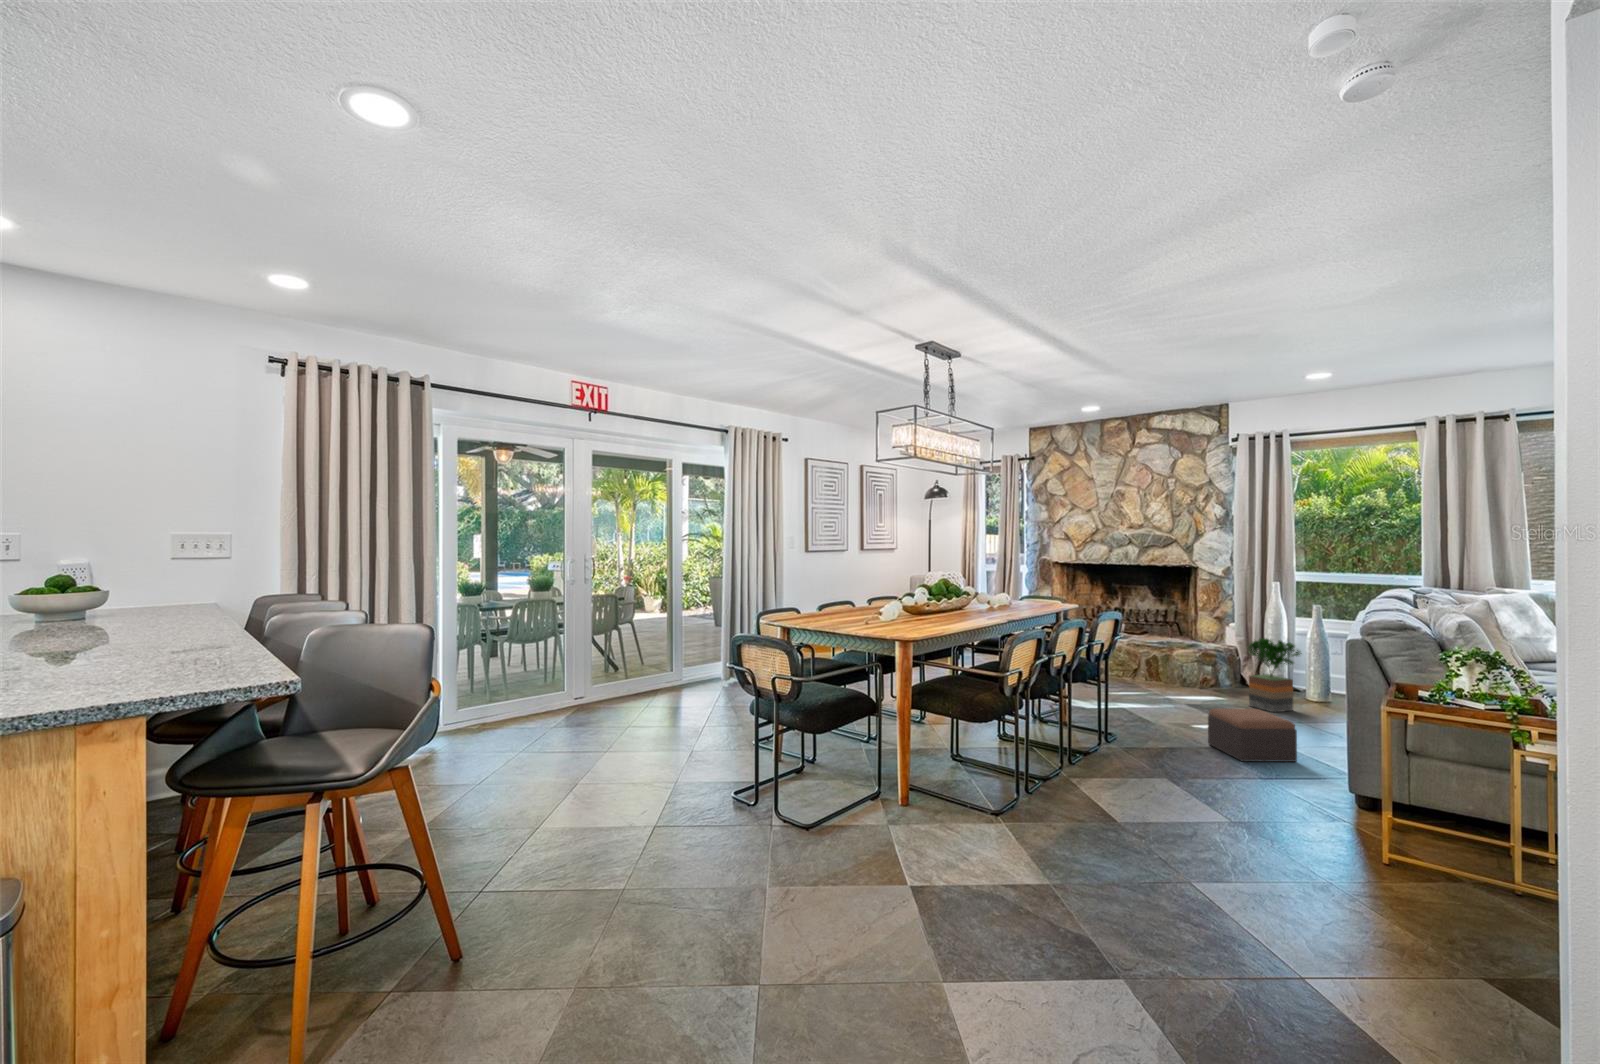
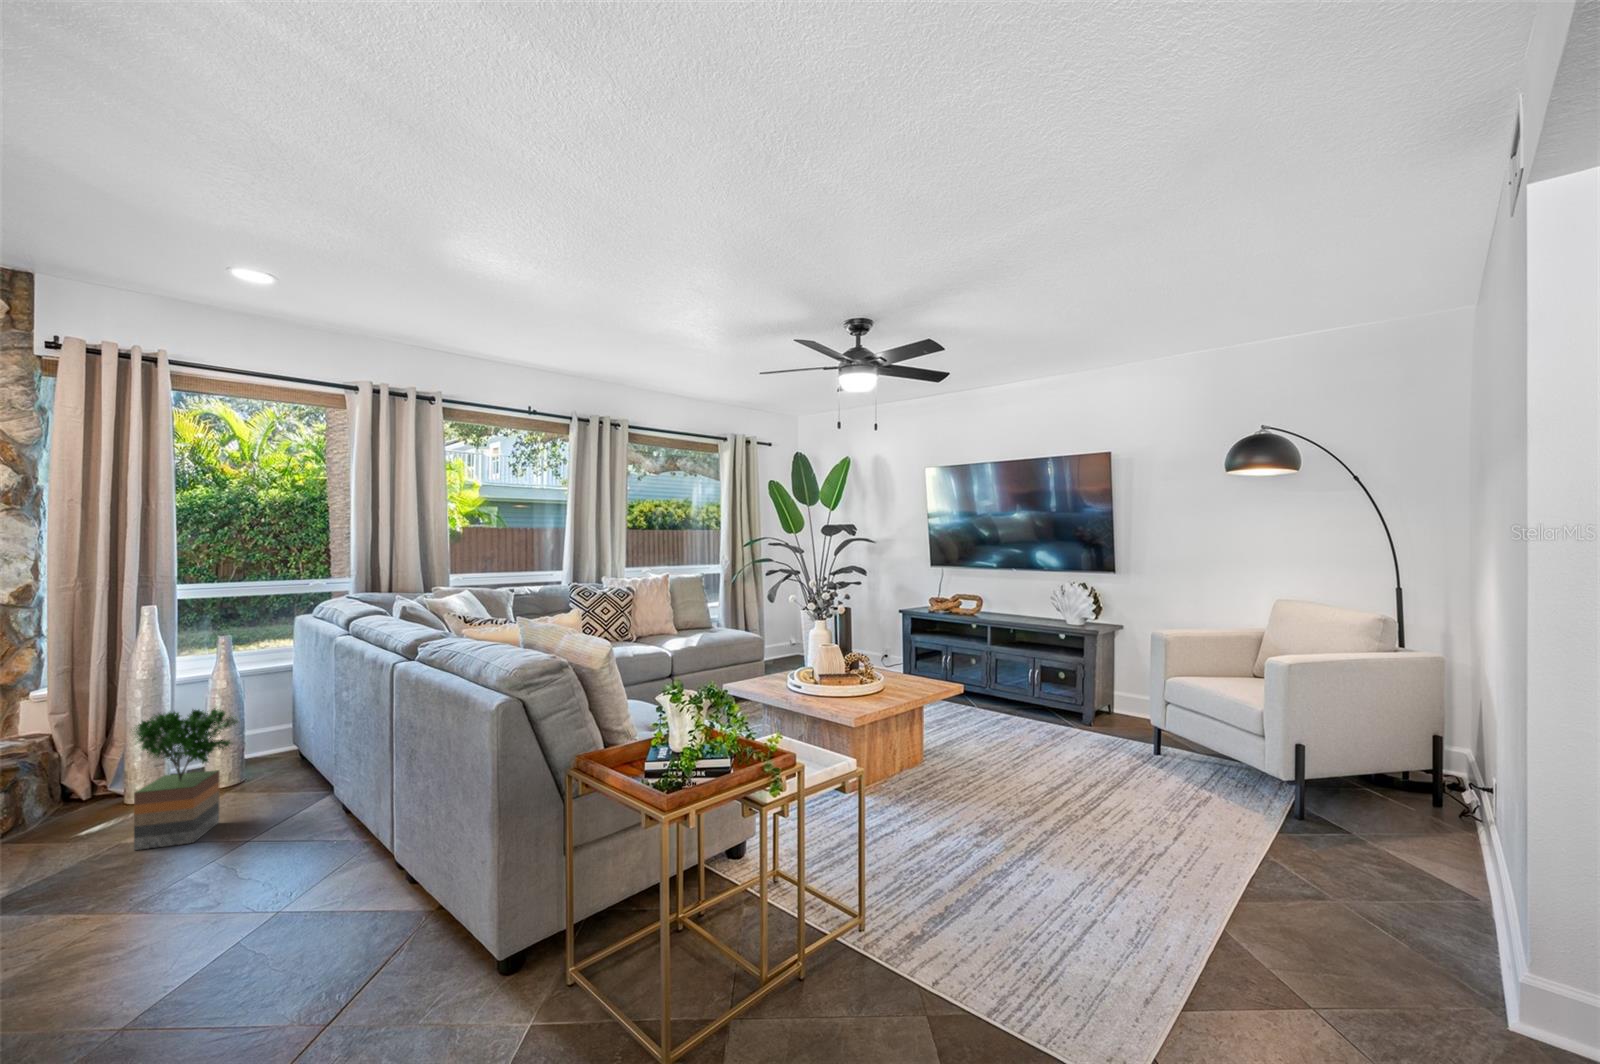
footstool: present [1208,708,1297,762] -> none [153,870,351,1013]

